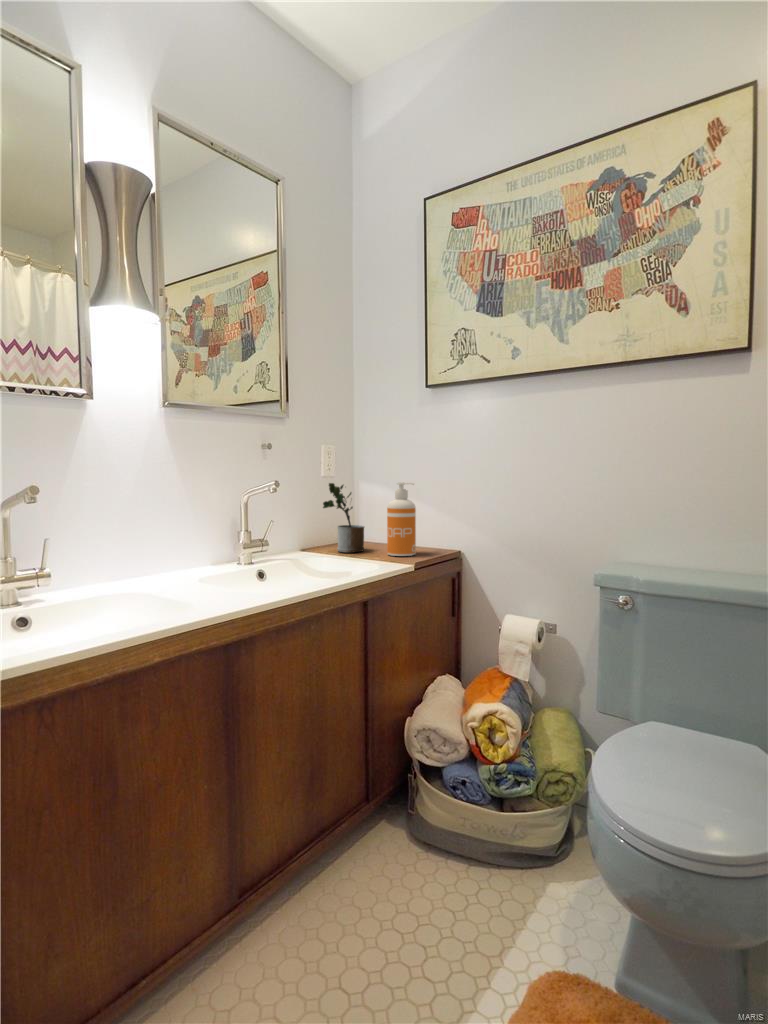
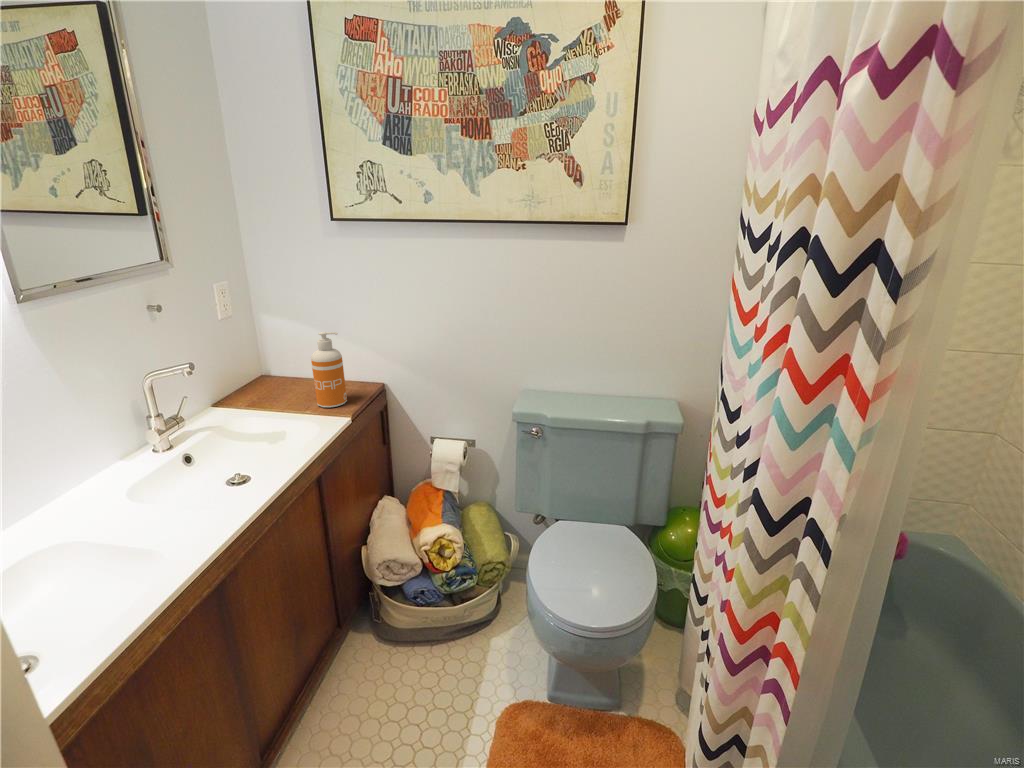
potted plant: present [323,483,364,553] -> none [234,333,288,408]

